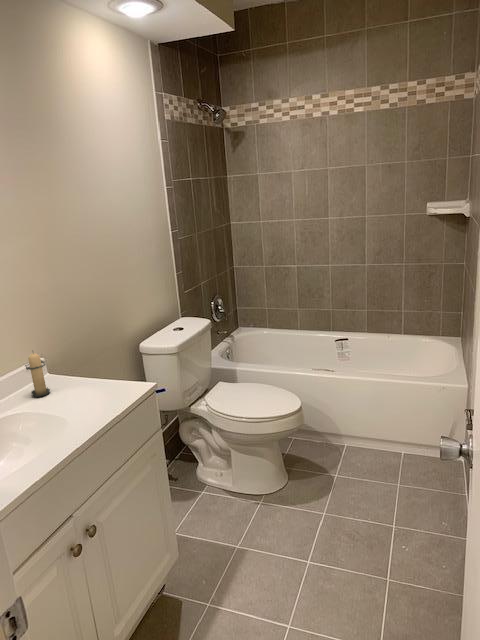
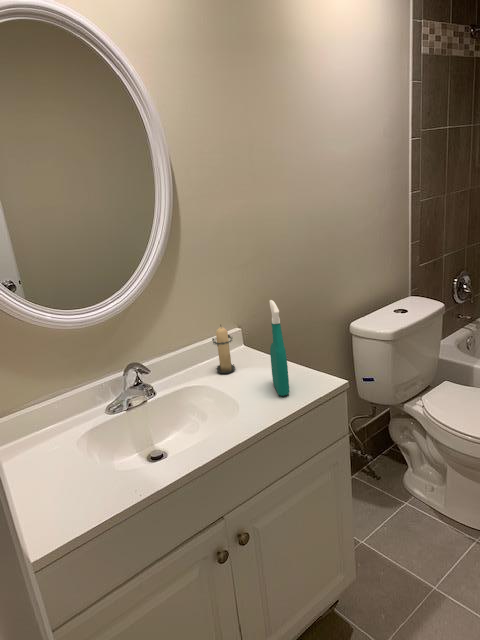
spray bottle: none [83,320,111,402] -> present [269,300,289,396]

